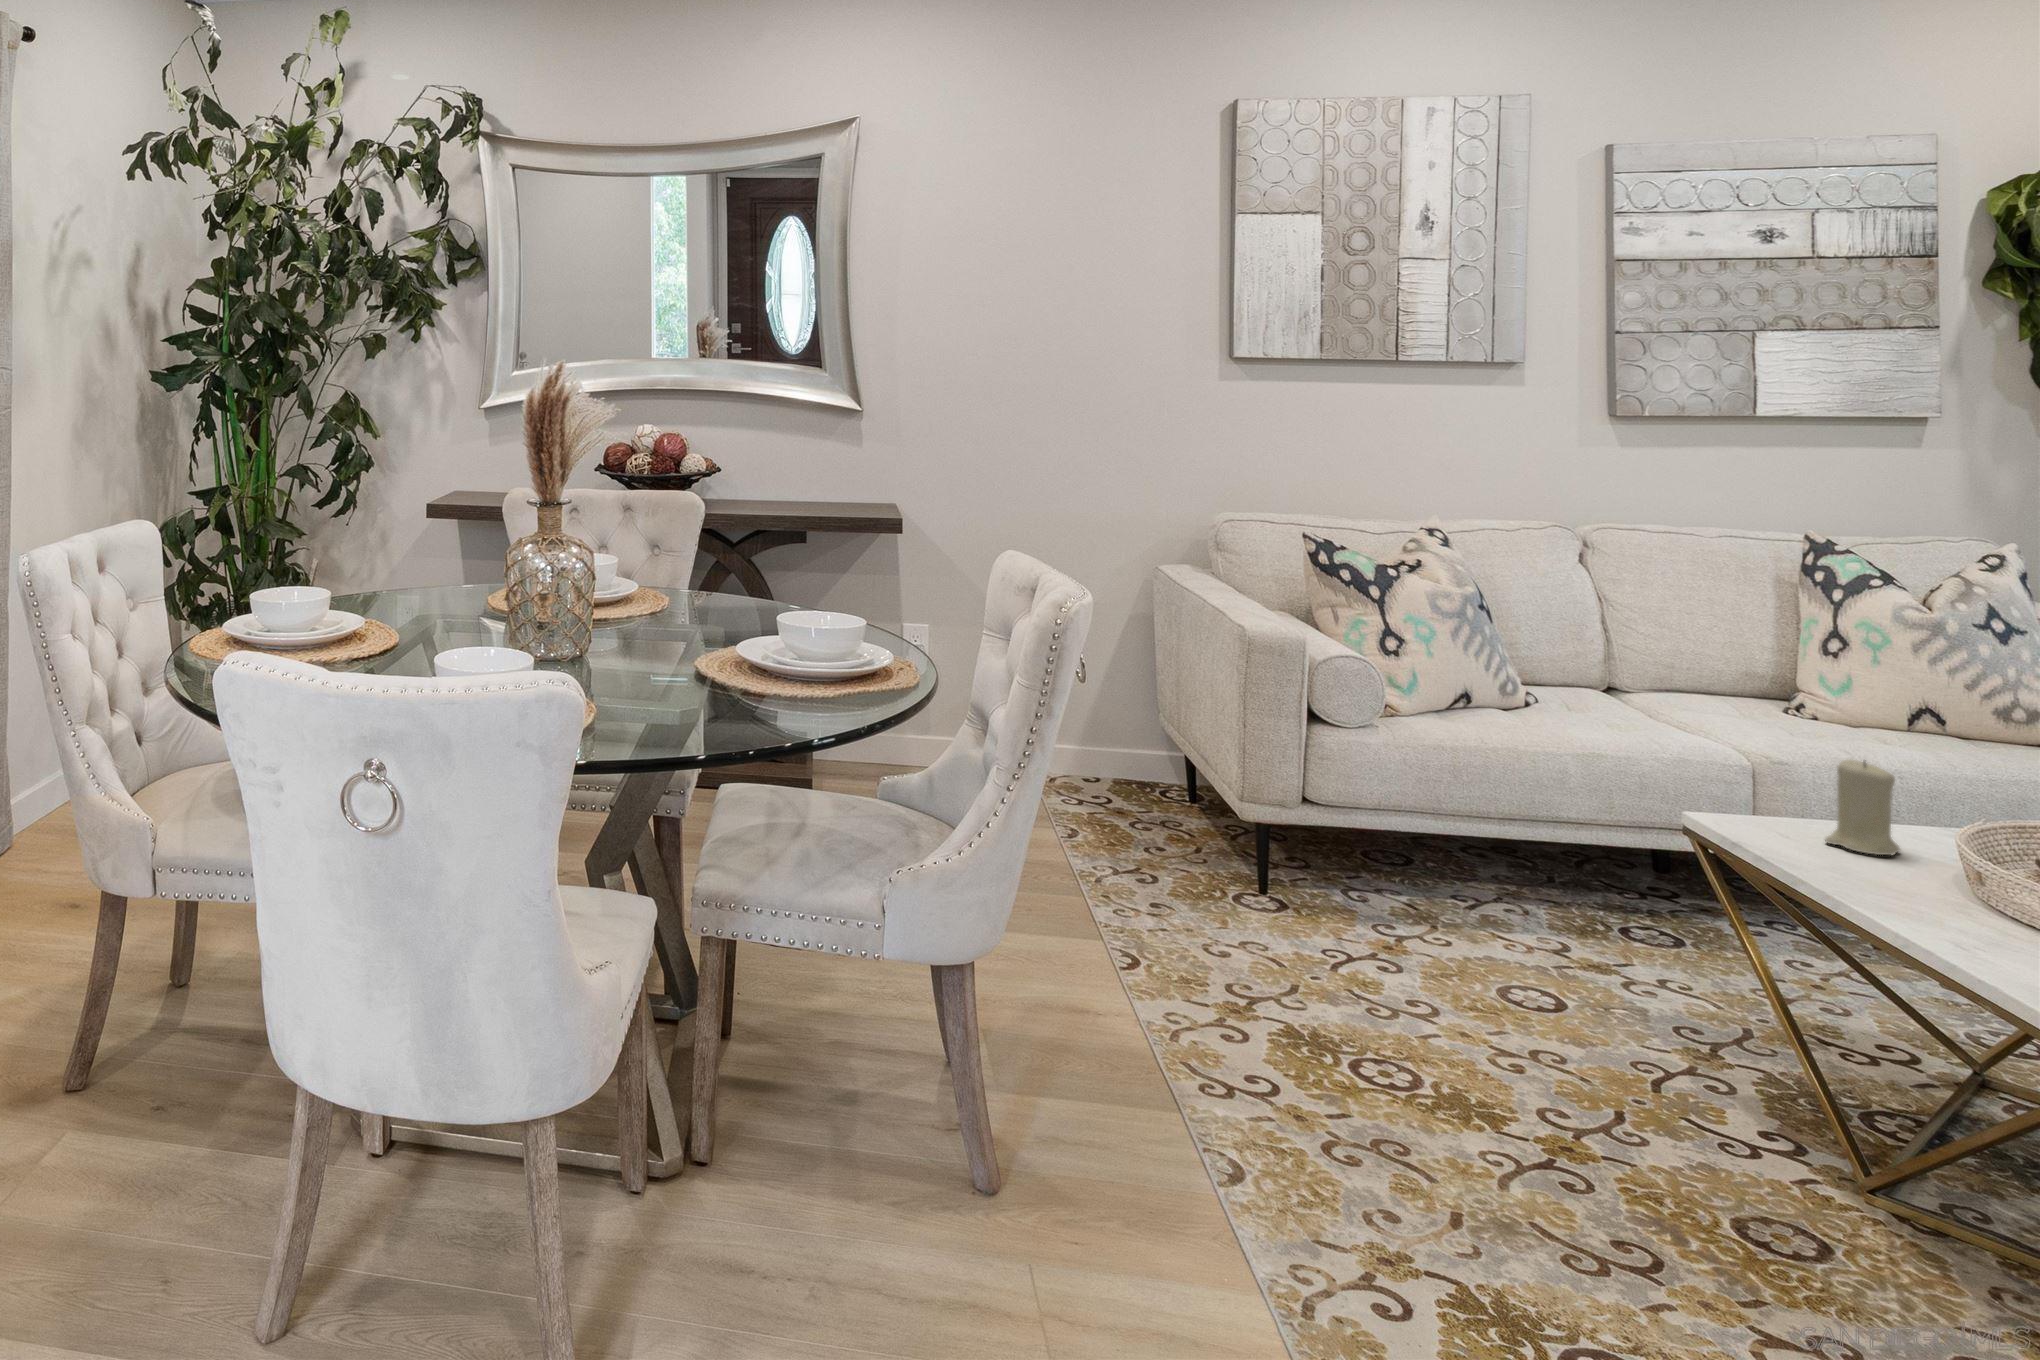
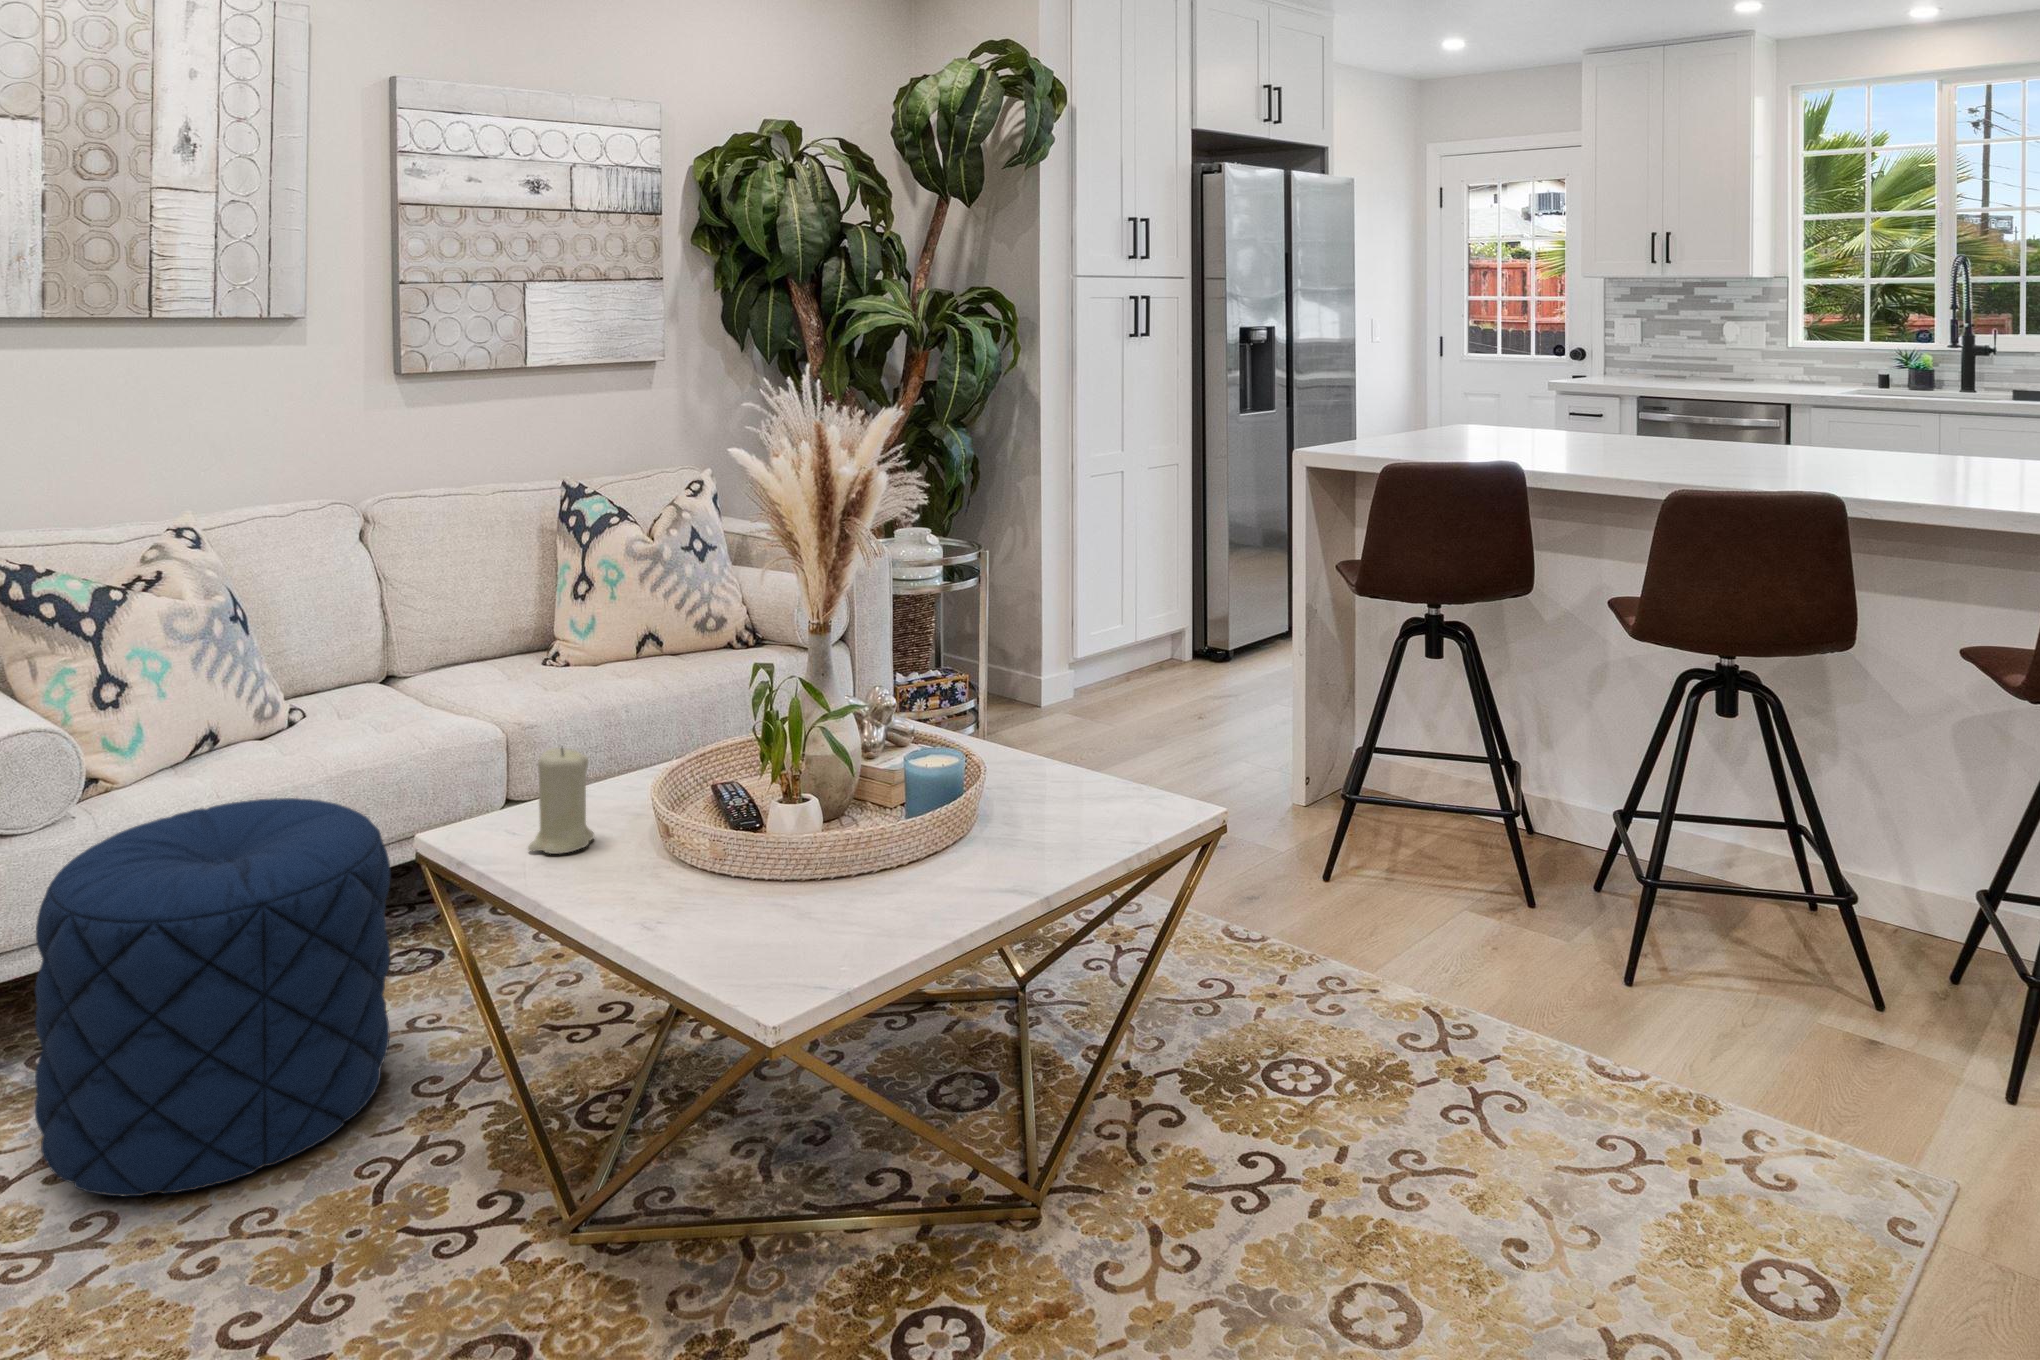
pouf: none [1367,743,1655,1029] -> present [35,798,390,1197]

